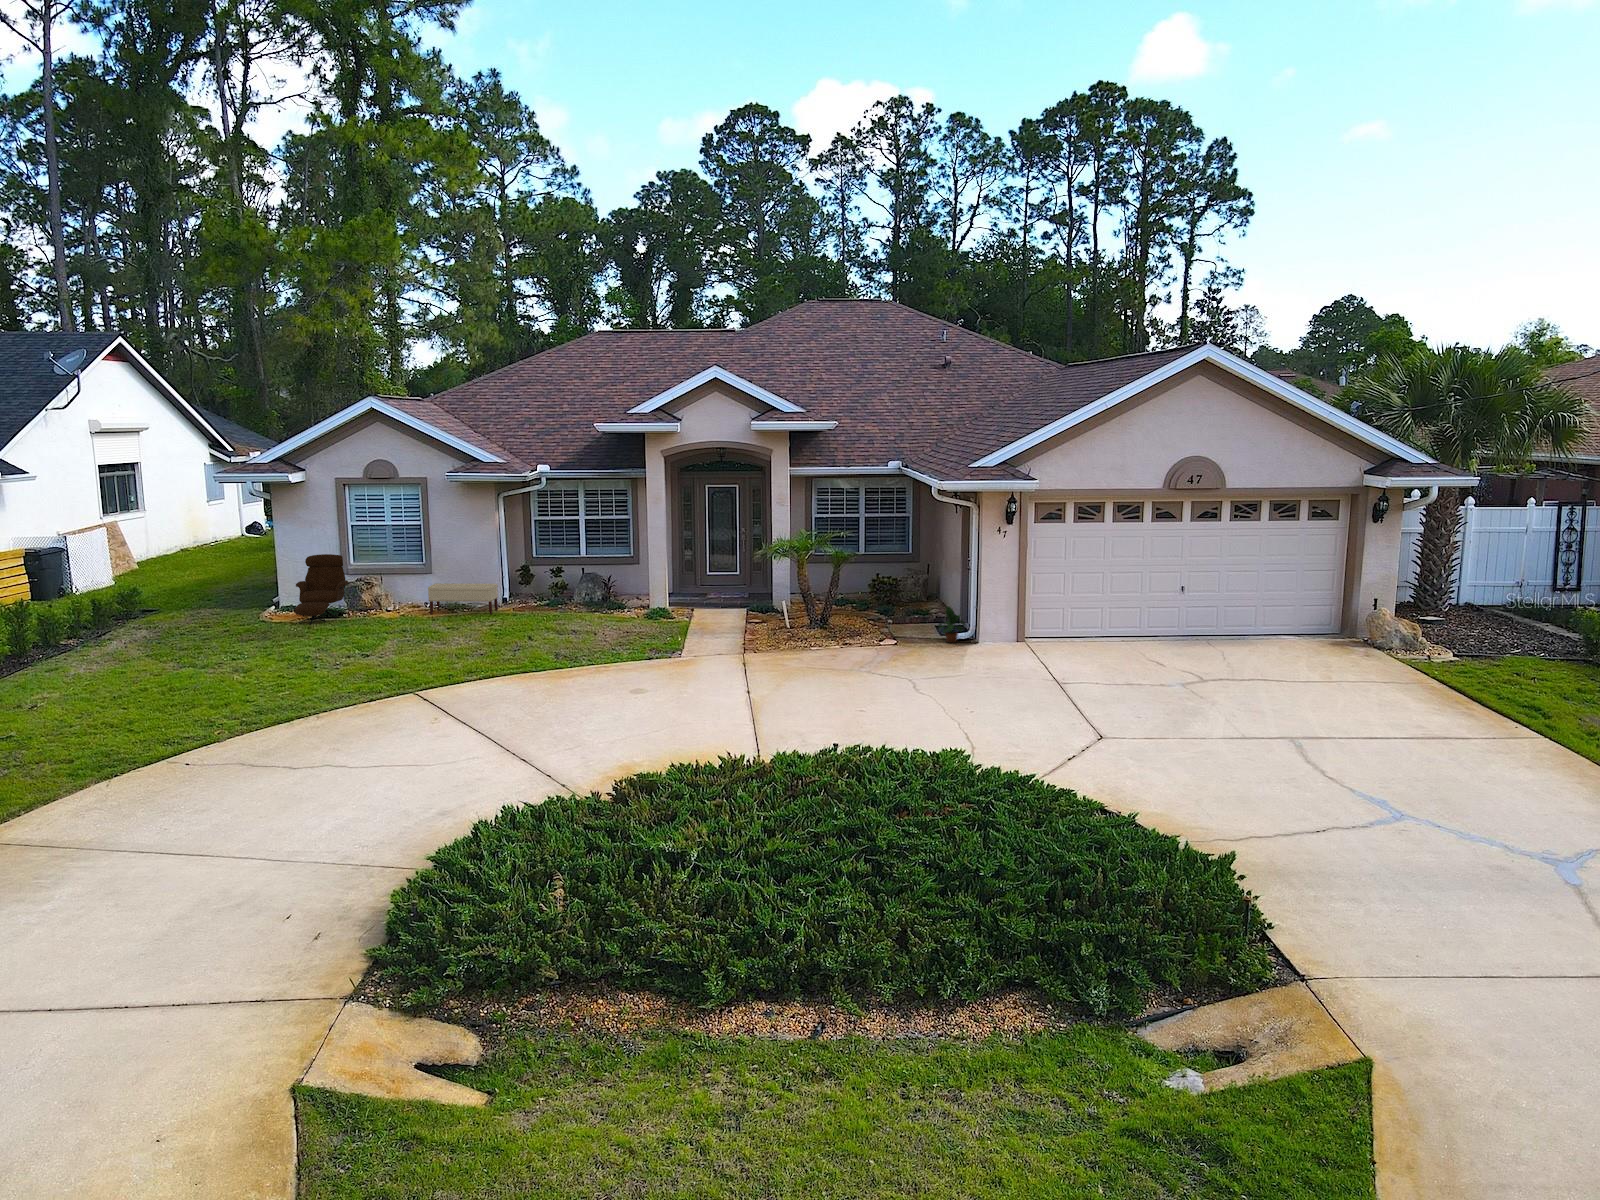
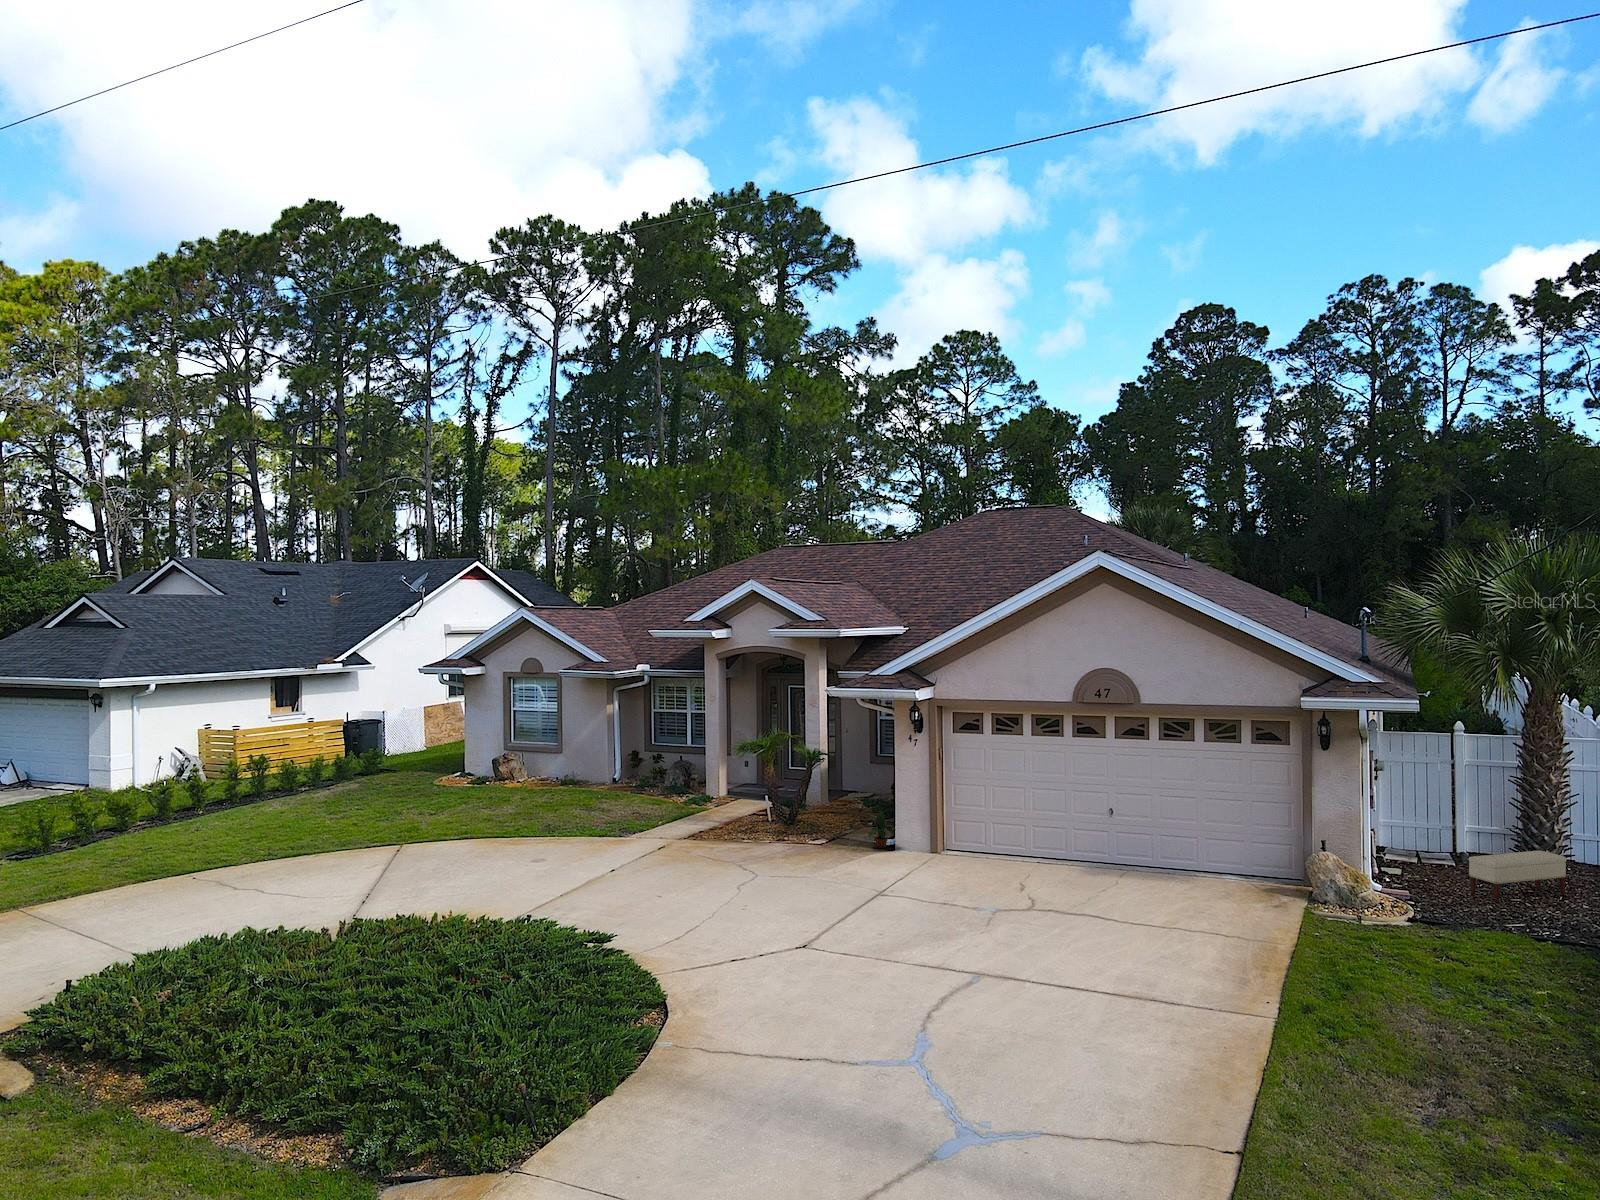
lounge chair: present [295,554,348,624] -> none [452,733,503,788]
bench: present [428,583,498,614] -> present [1469,851,1566,902]

